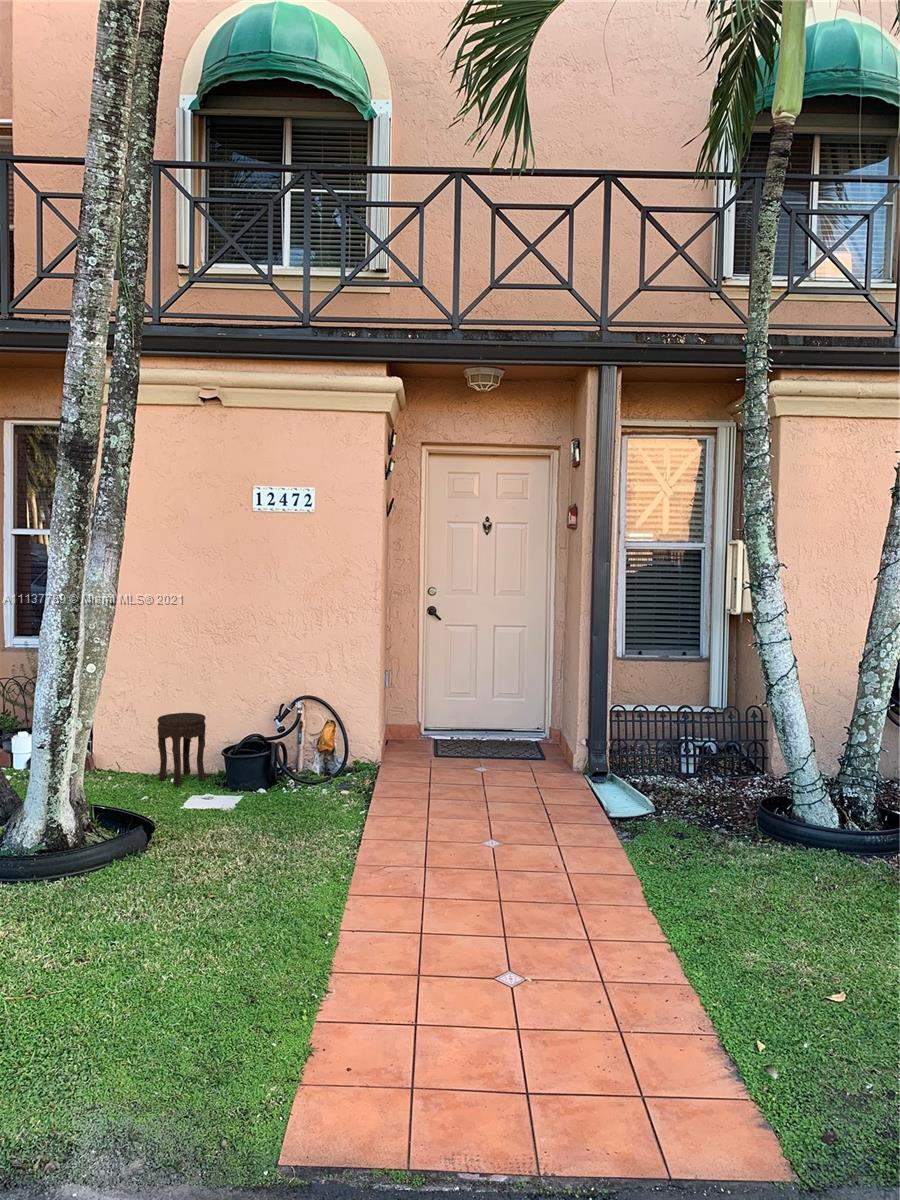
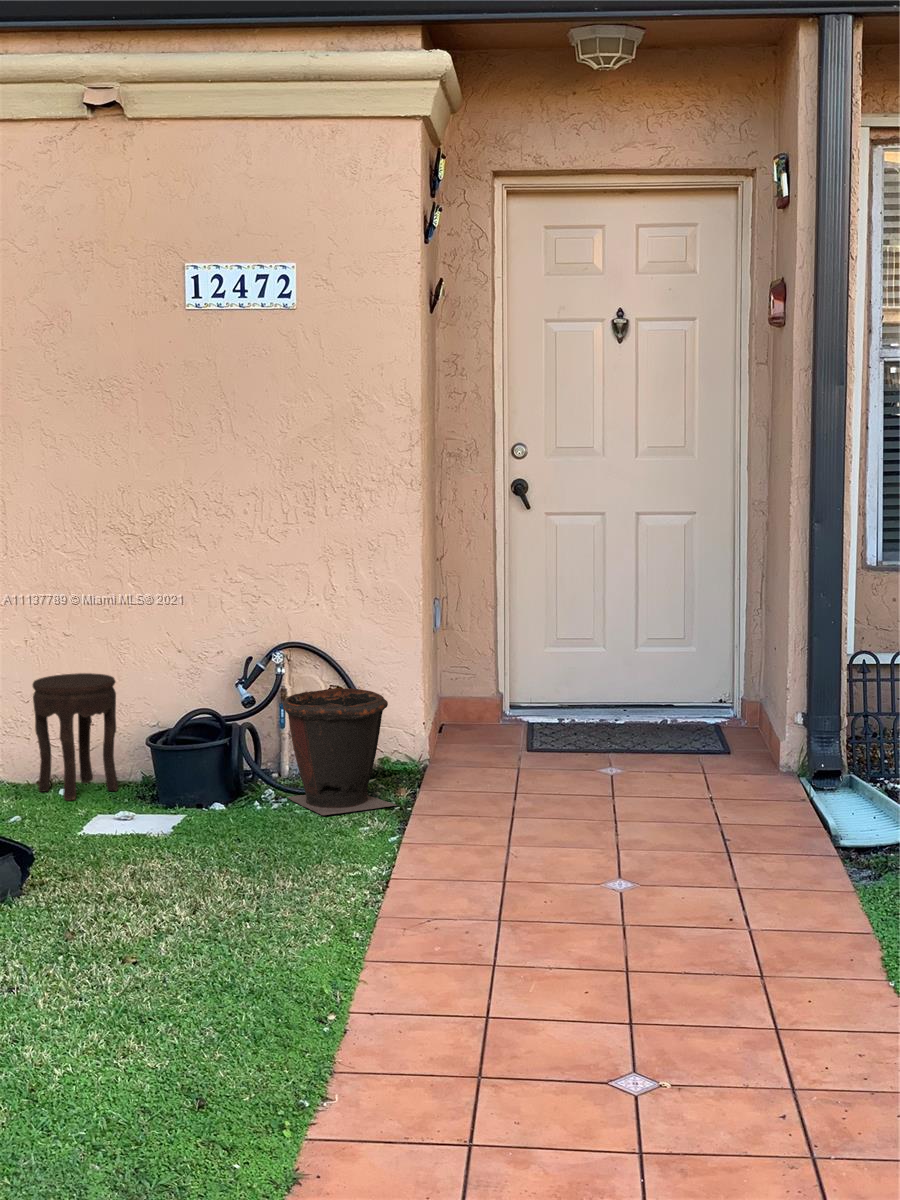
bucket: none [301,724,364,797] -> present [283,688,396,815]

